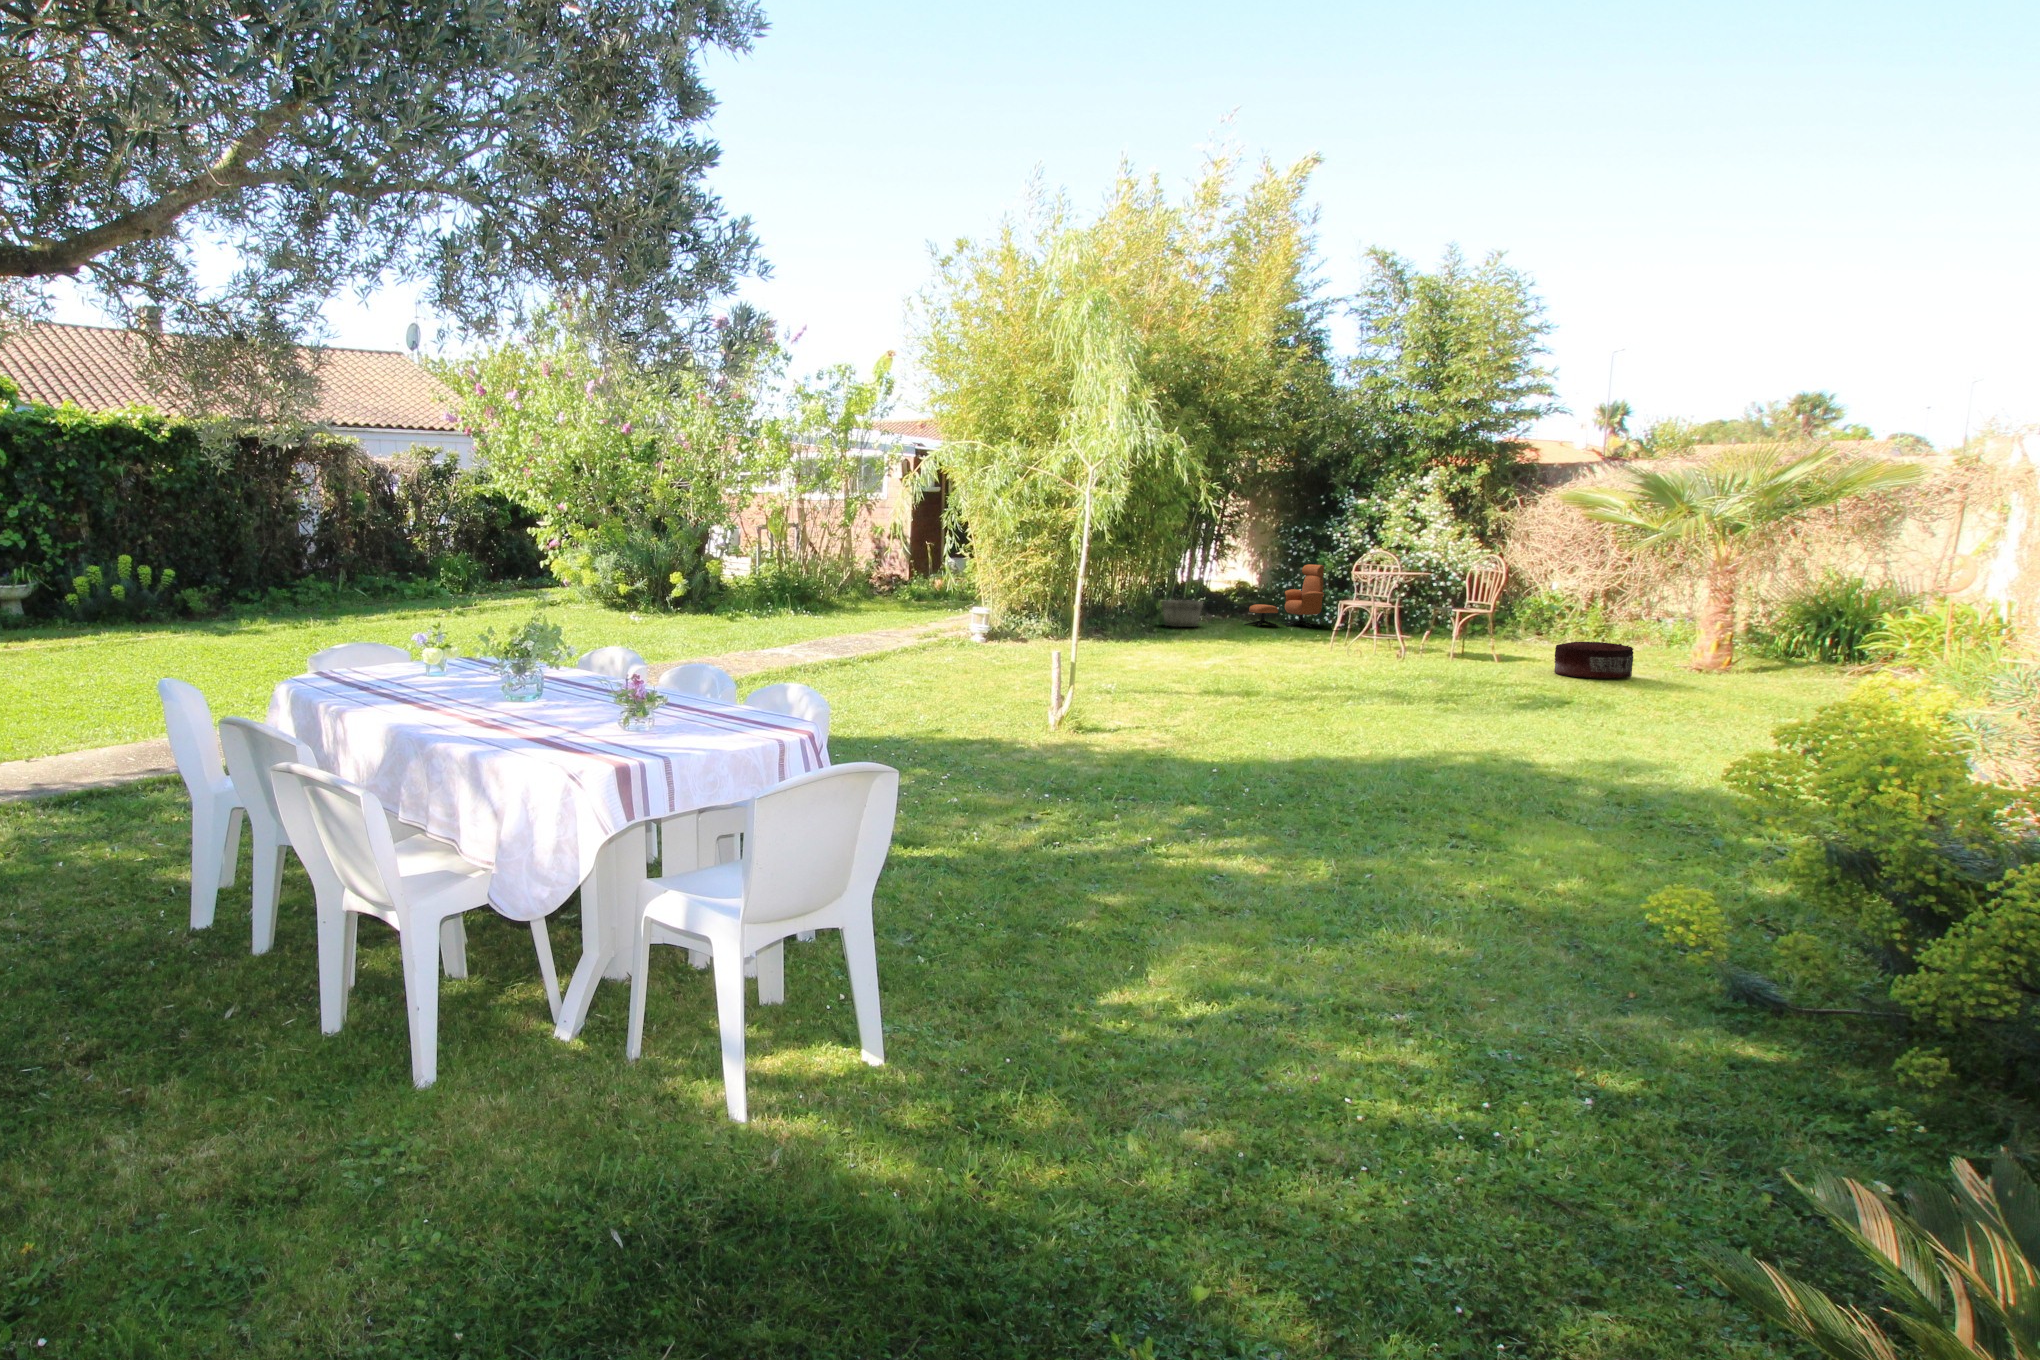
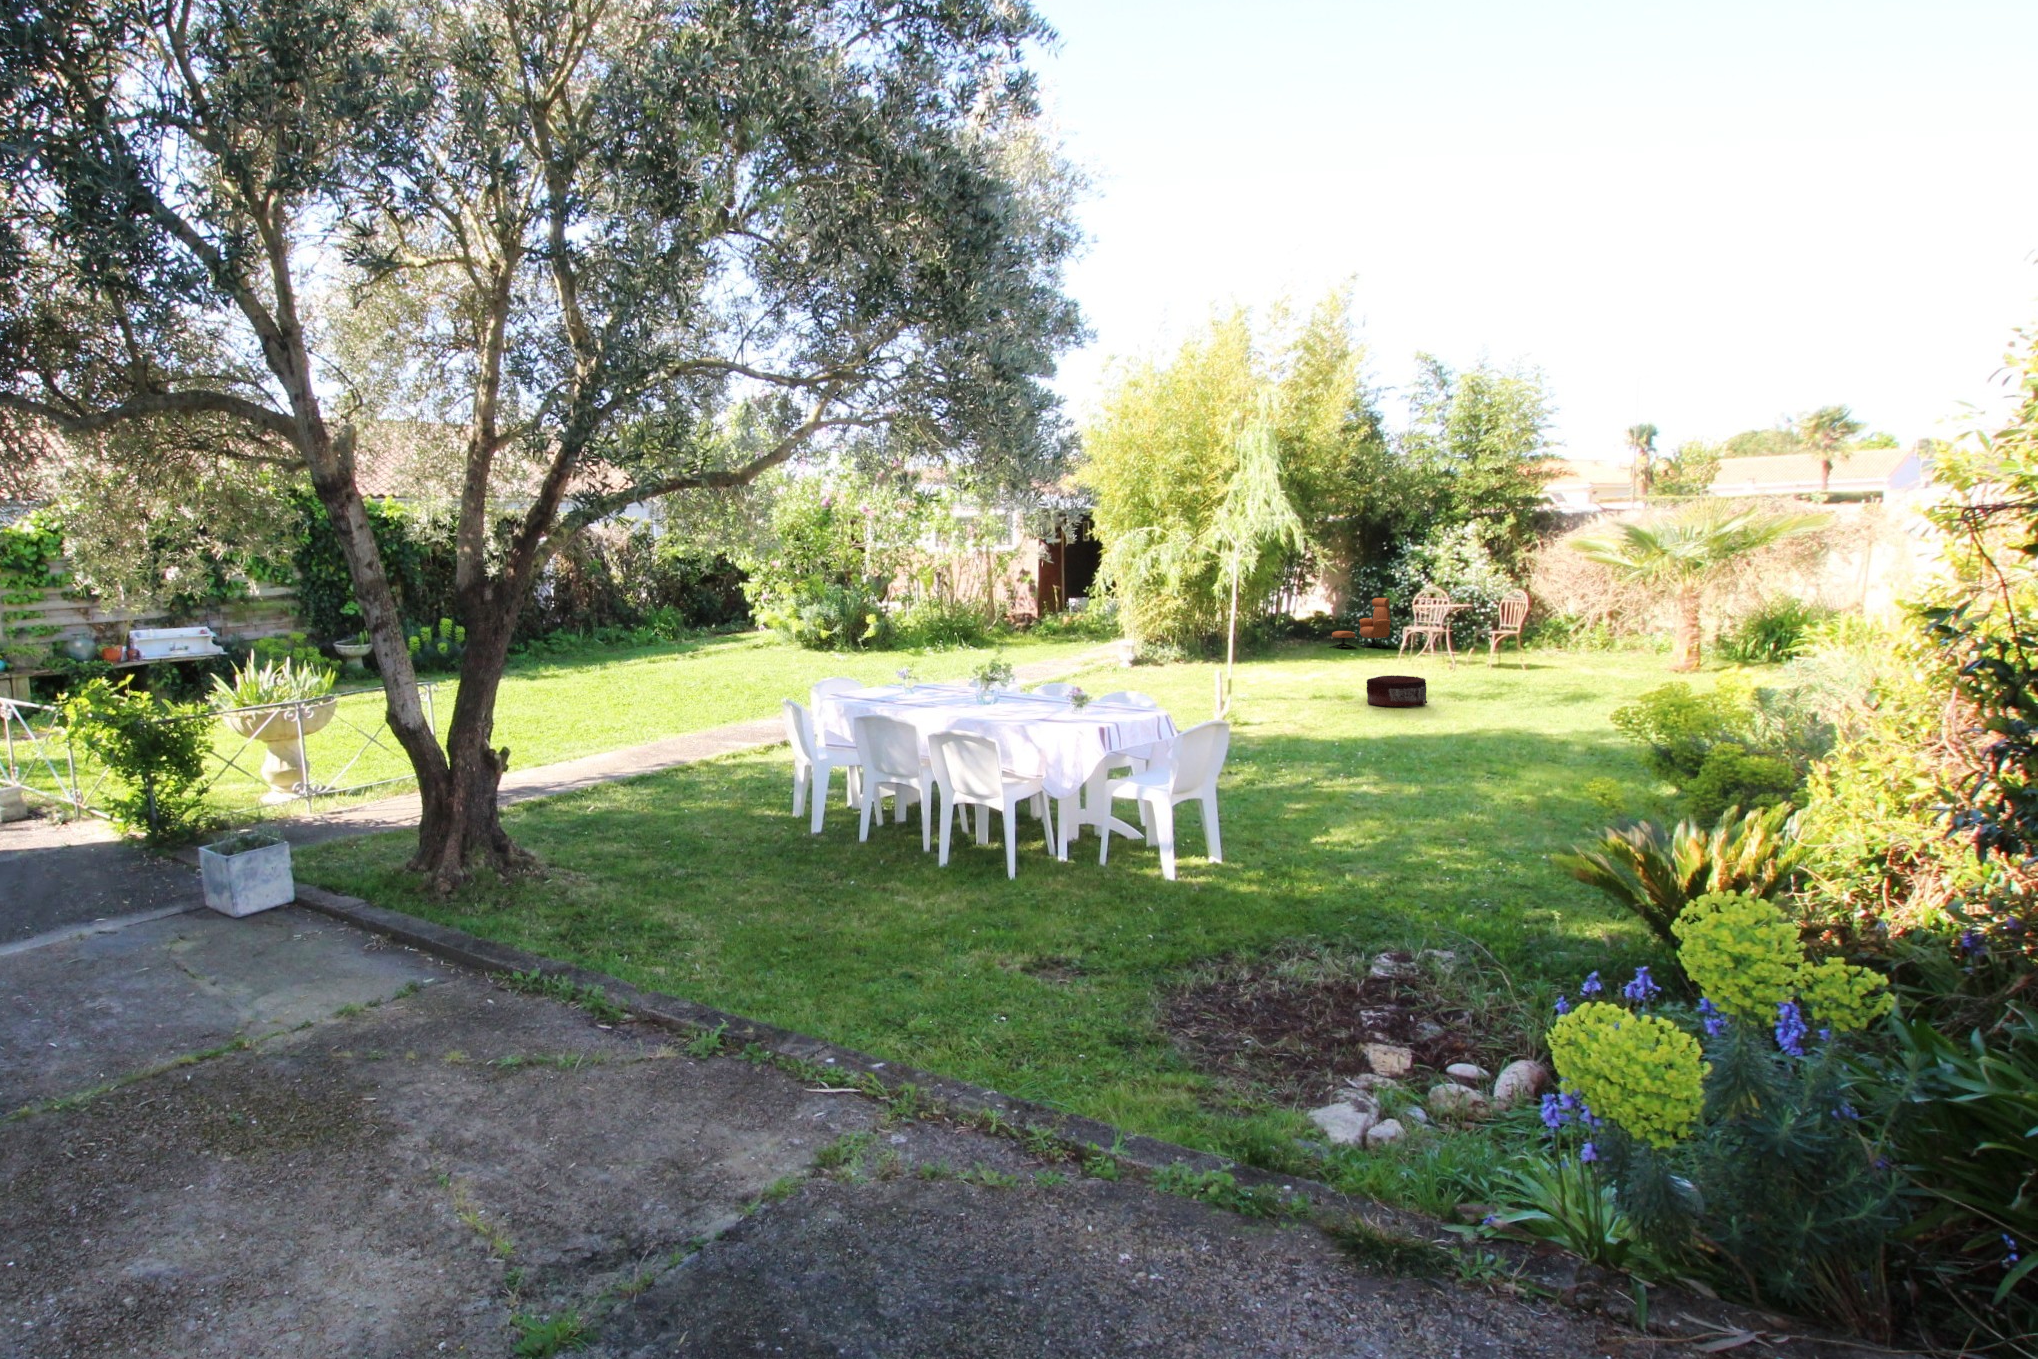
wooden bucket: present [1162,595,1203,627] -> none [1262,623,1296,651]
pouf: present [1554,642,1633,678] -> present [1367,675,1427,707]

